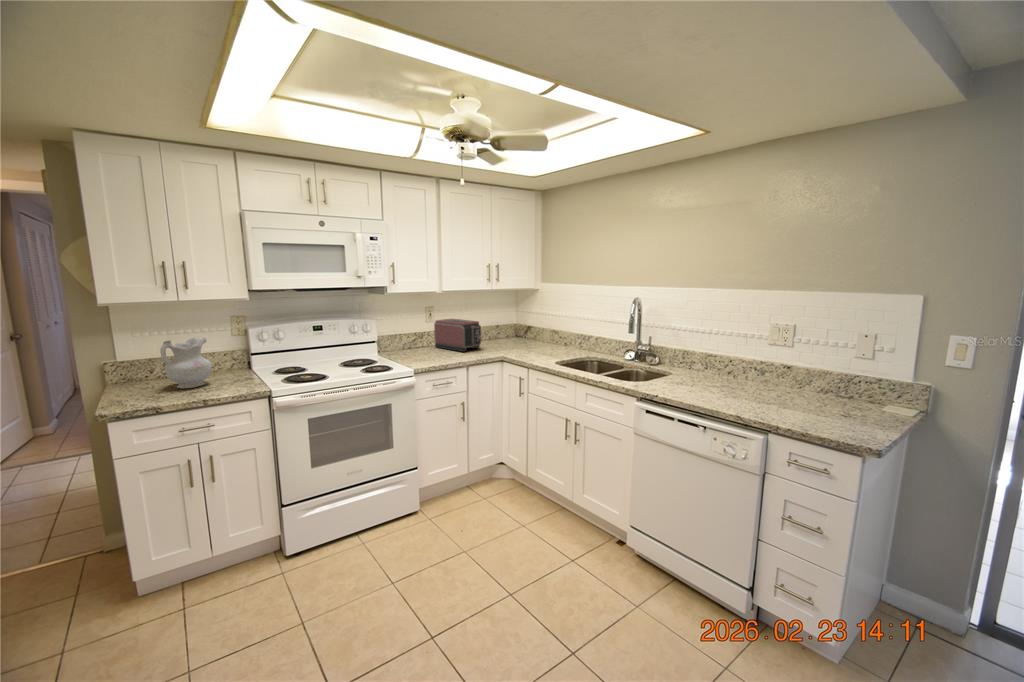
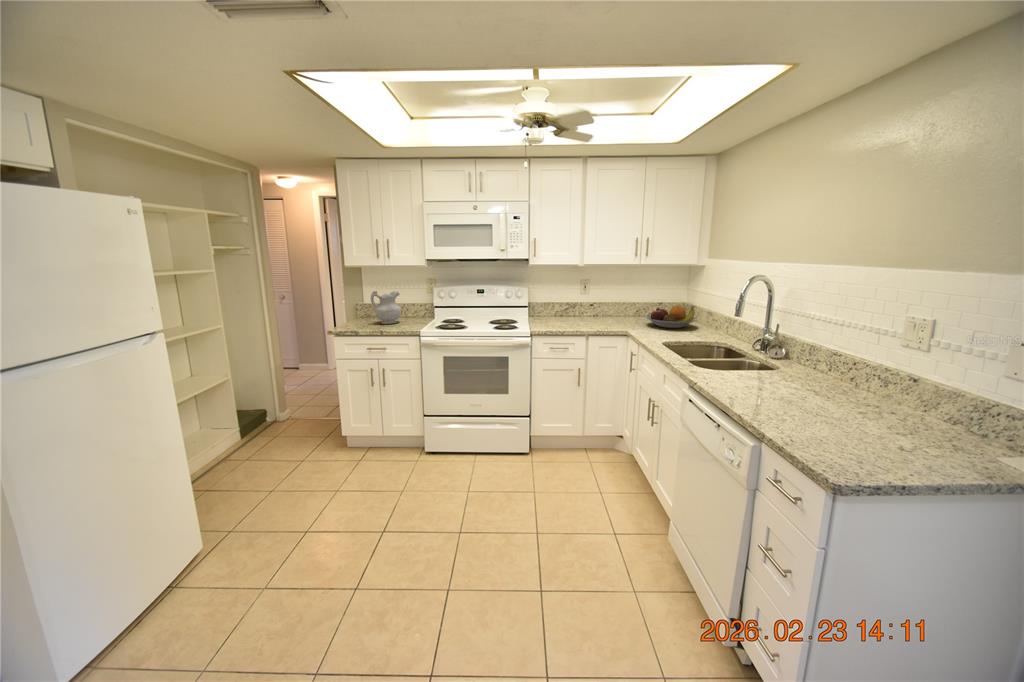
toaster: present [434,319,481,352] -> none [581,292,621,323]
fruit bowl: none [504,328,550,349] -> present [645,306,697,328]

